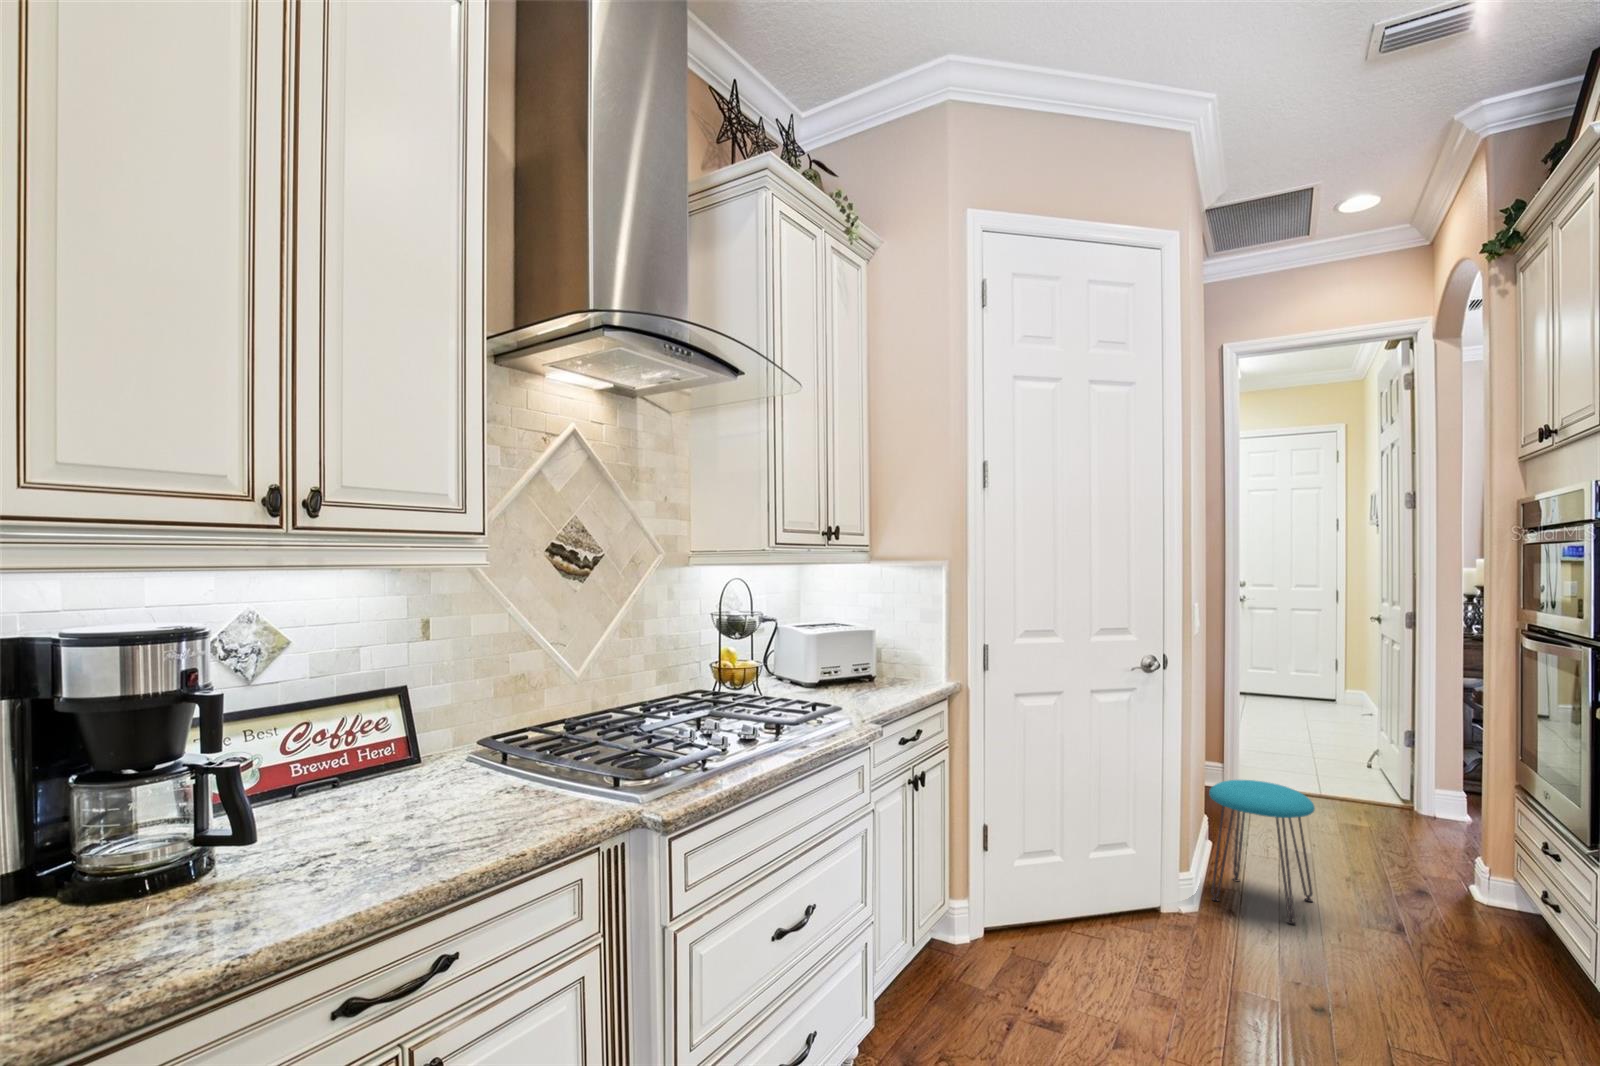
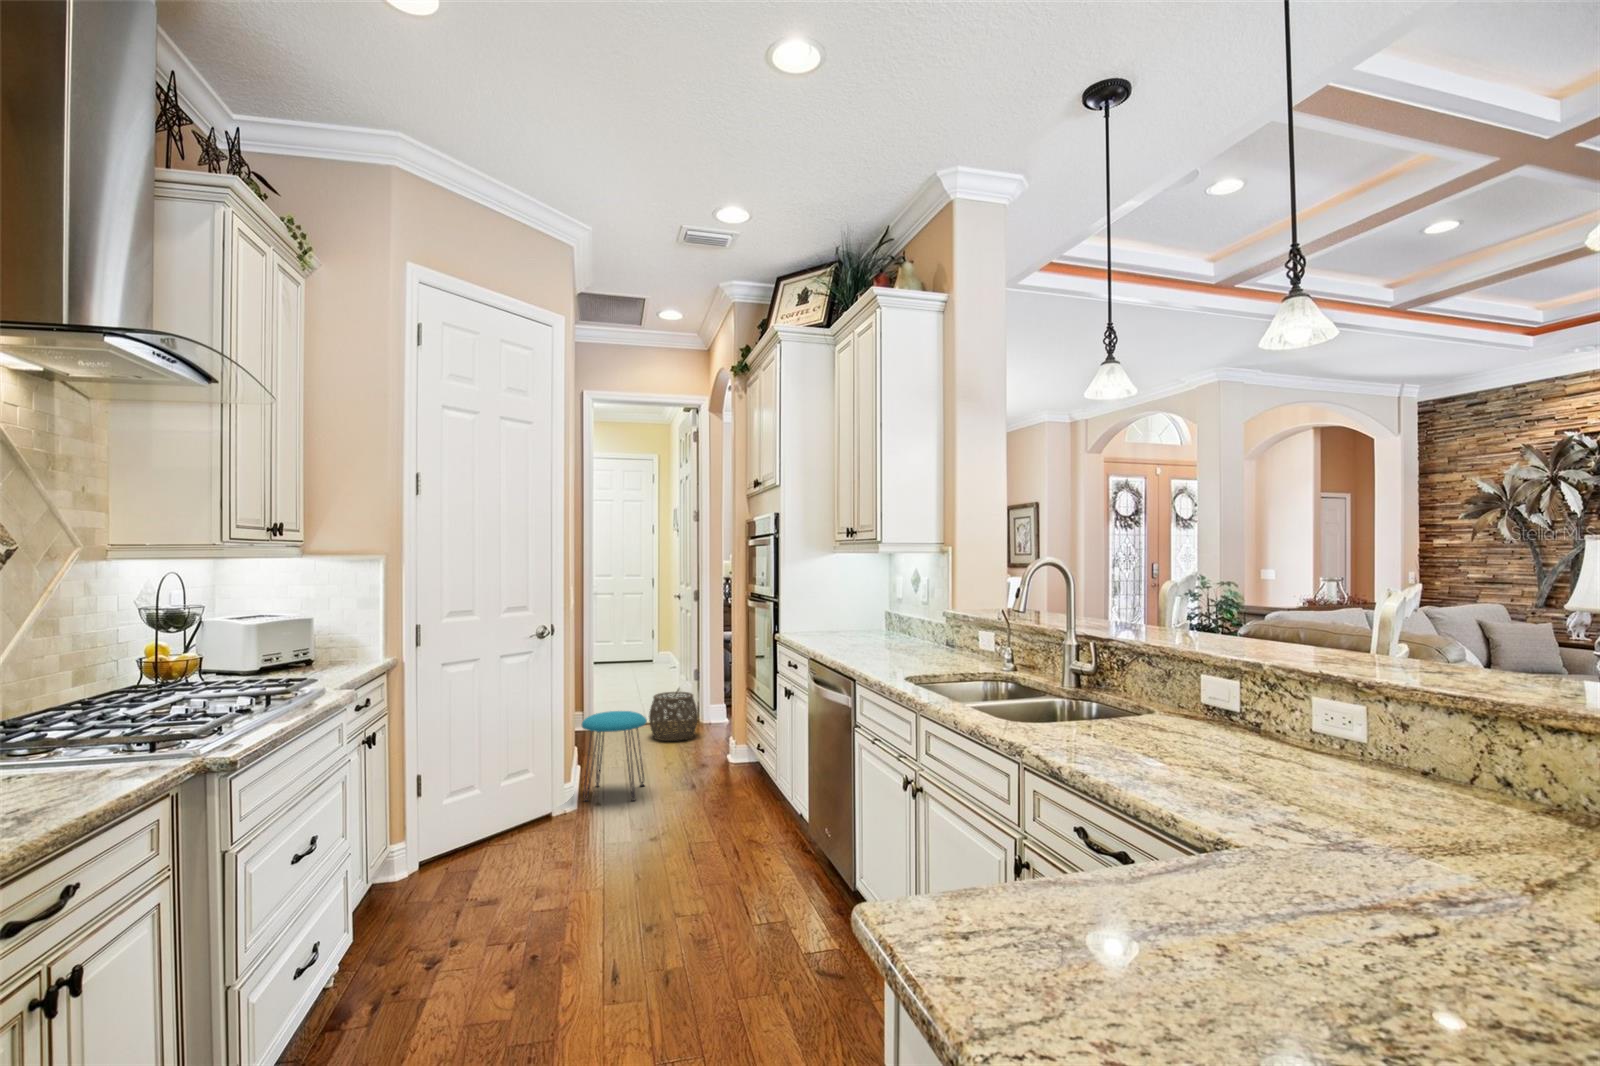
woven basket: none [1325,758,1415,837] -> present [649,692,698,741]

